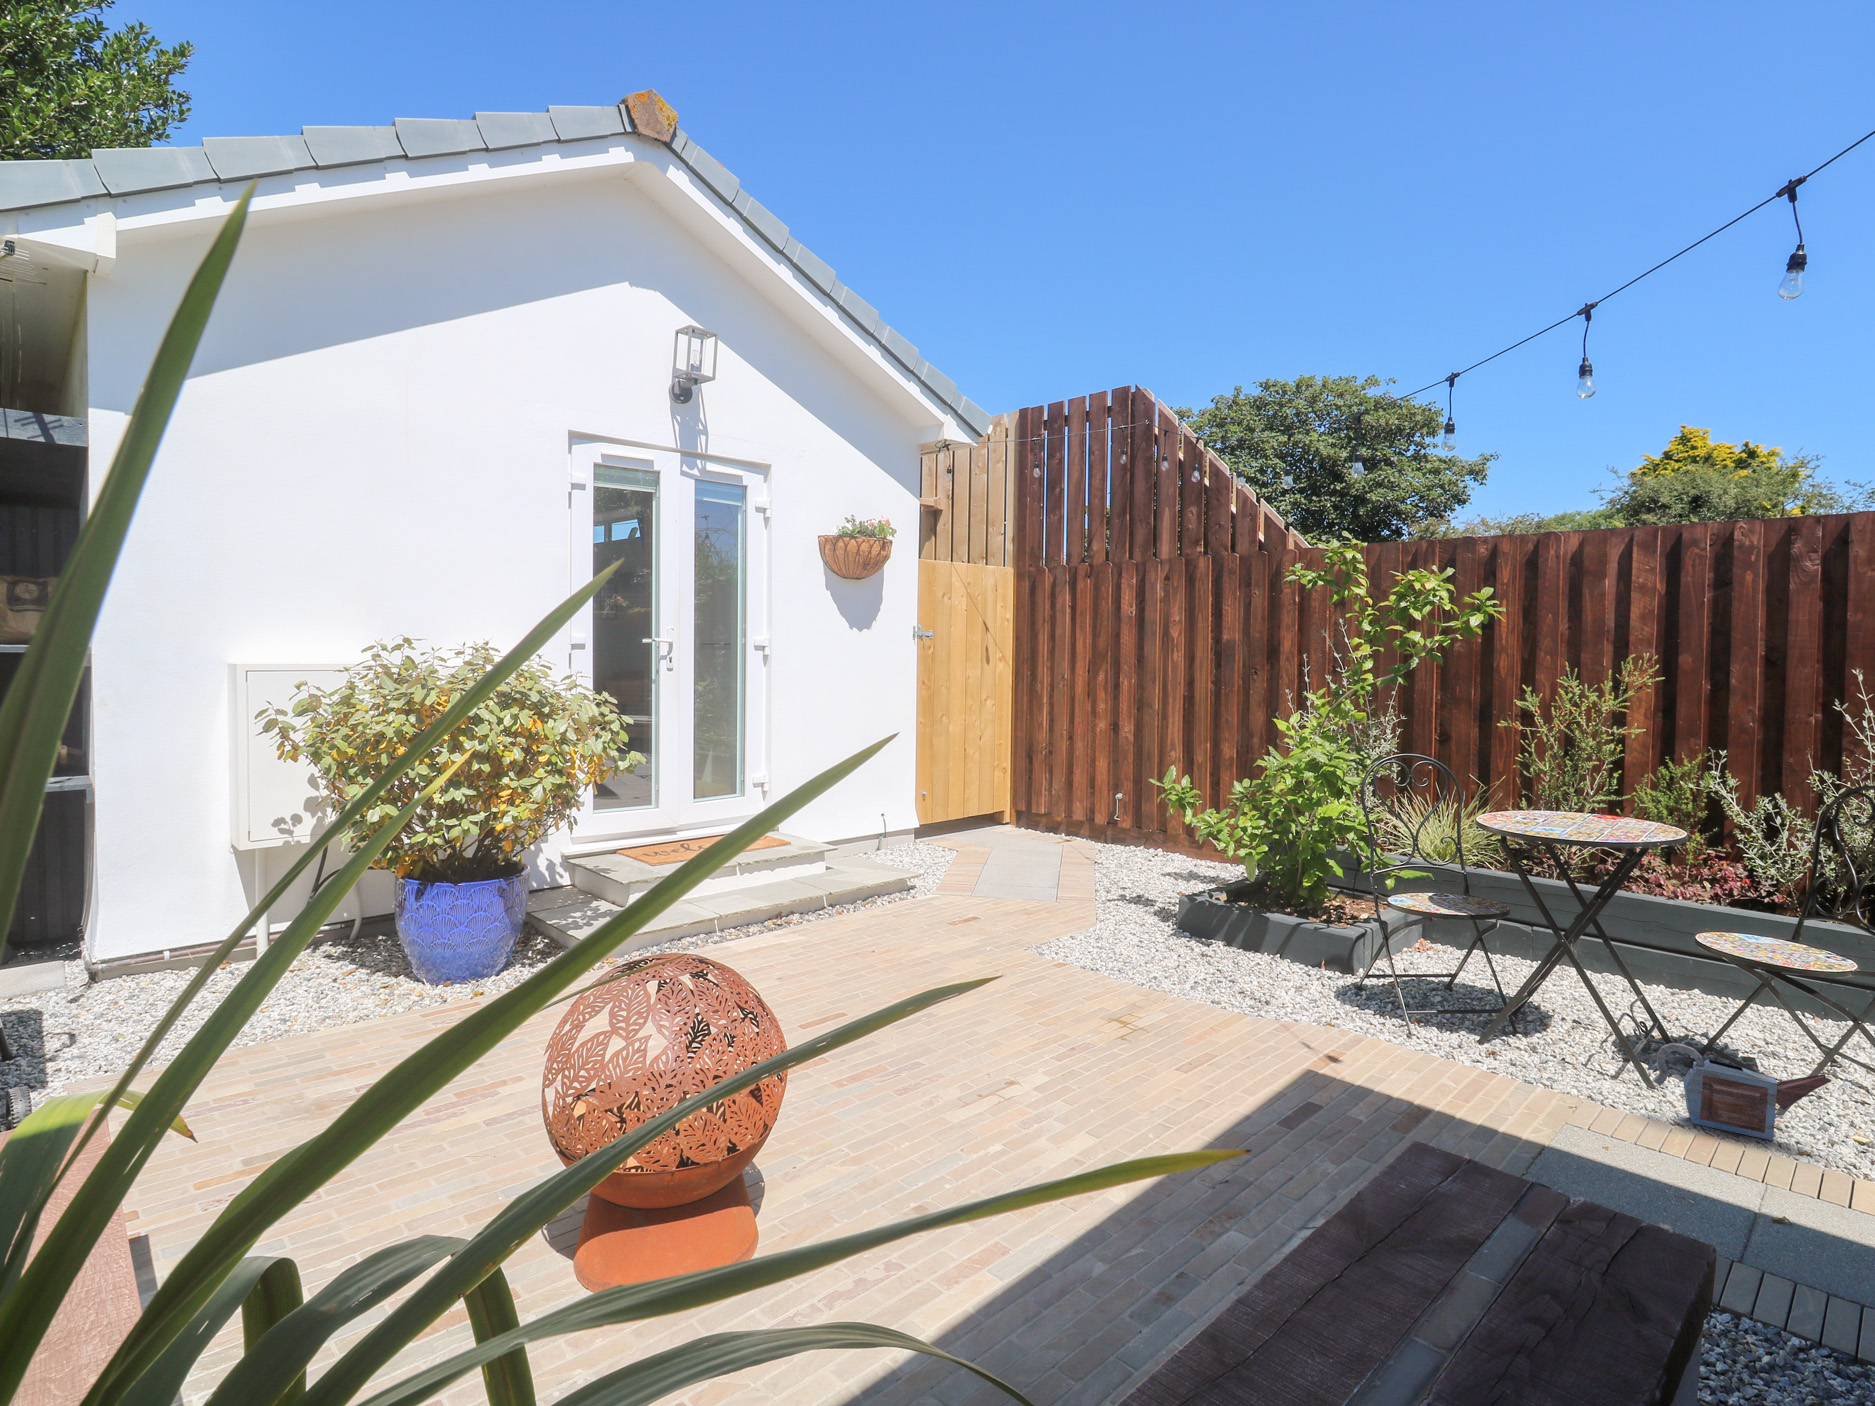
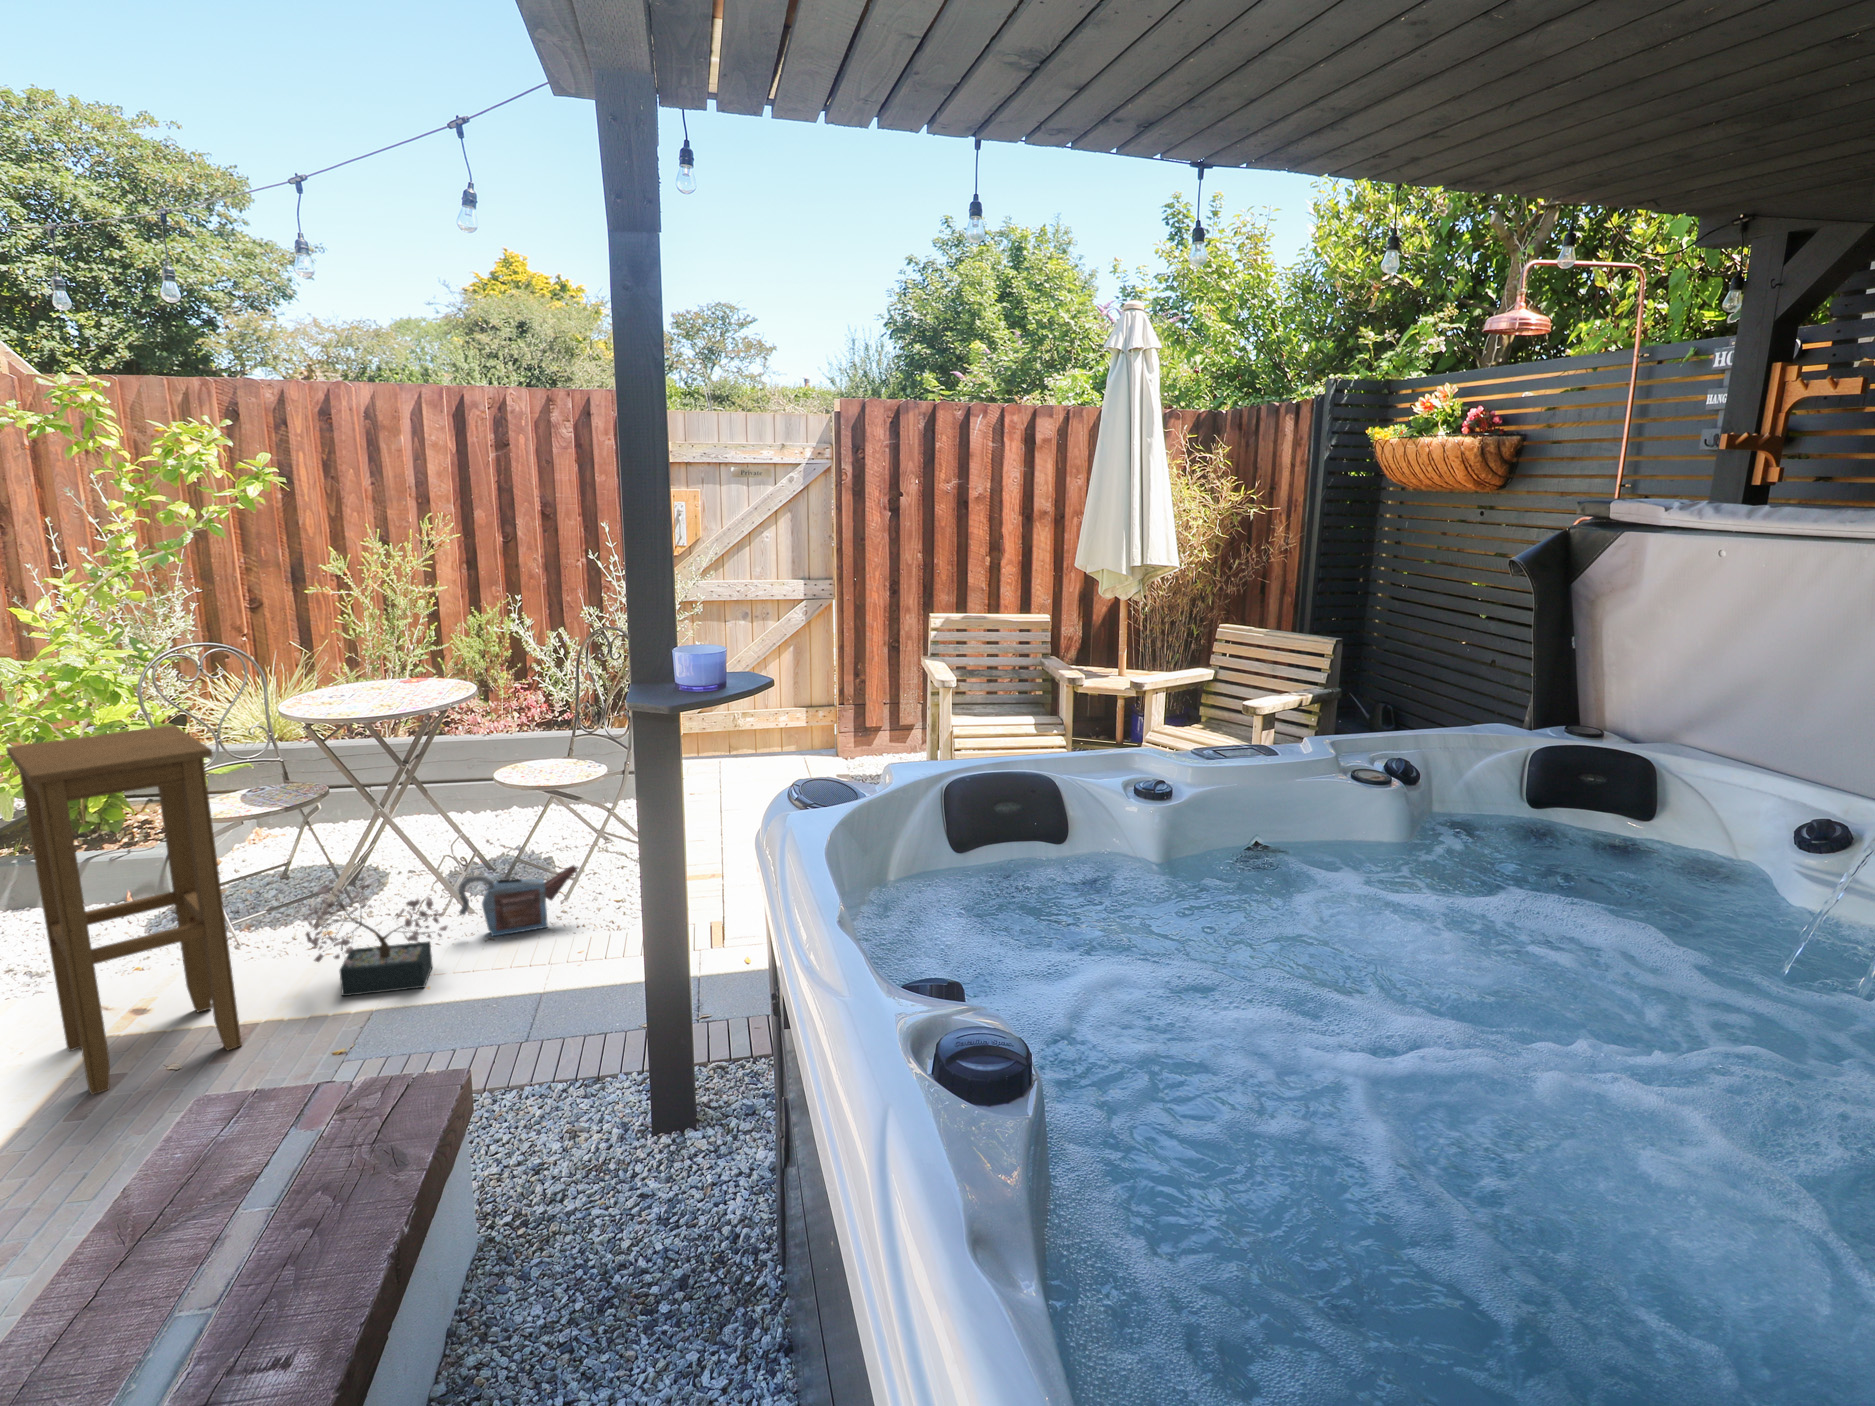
stool: none [1282,807,1447,1127] -> present [6,725,242,1095]
decorative plant: none [1488,996,1650,1148] -> present [304,879,448,996]

